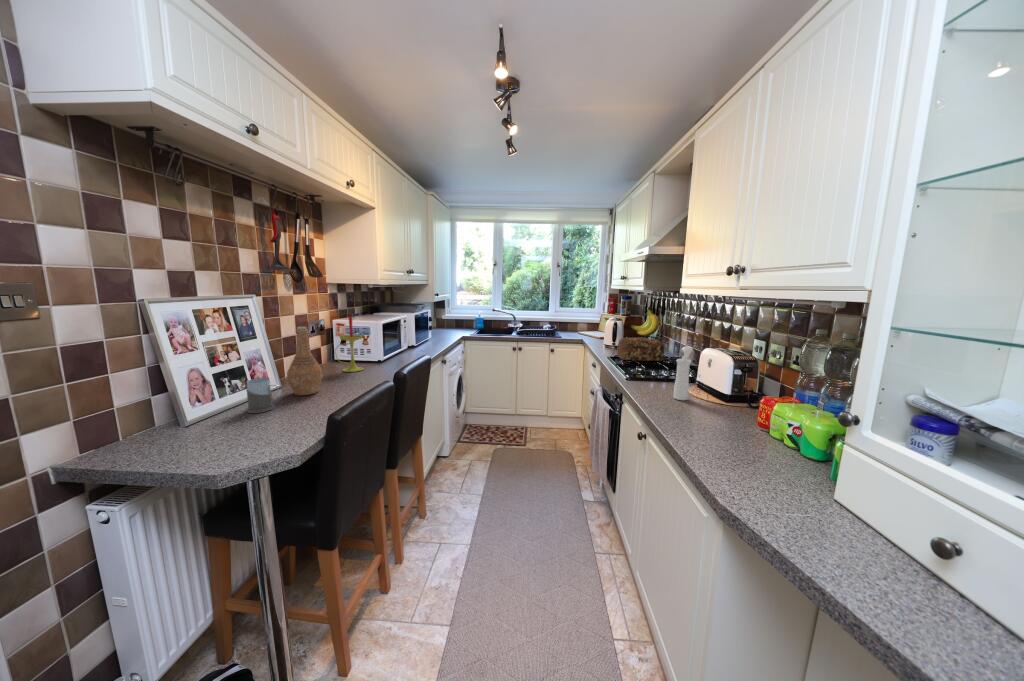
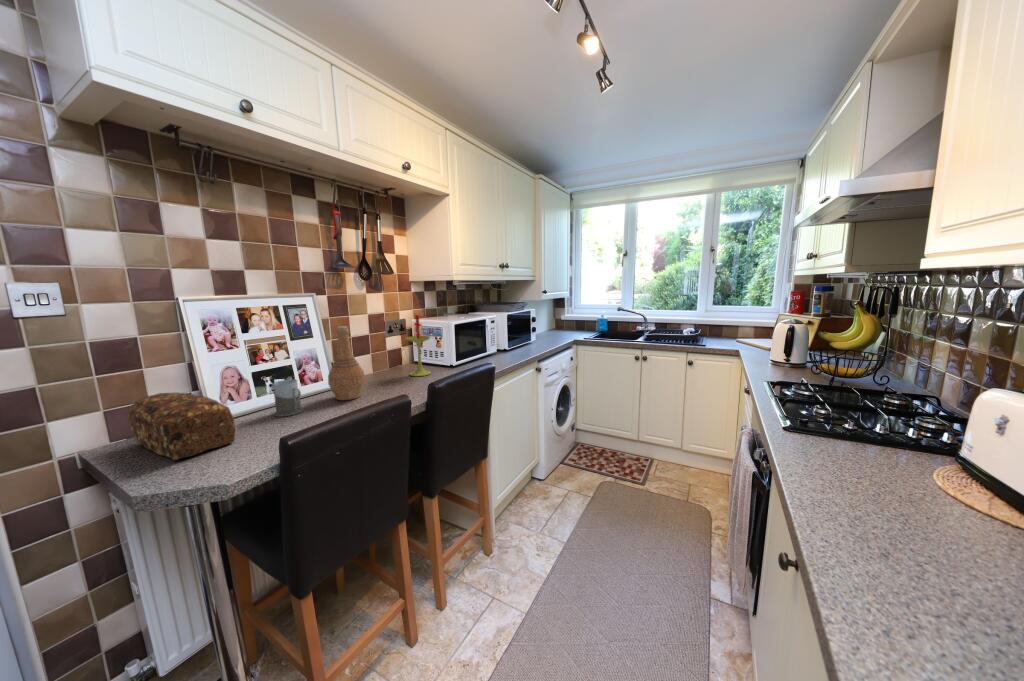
bread loaf: present [617,338,665,361] -> present [128,393,235,460]
pepper mill: present [674,346,692,400] -> none [886,381,949,501]

